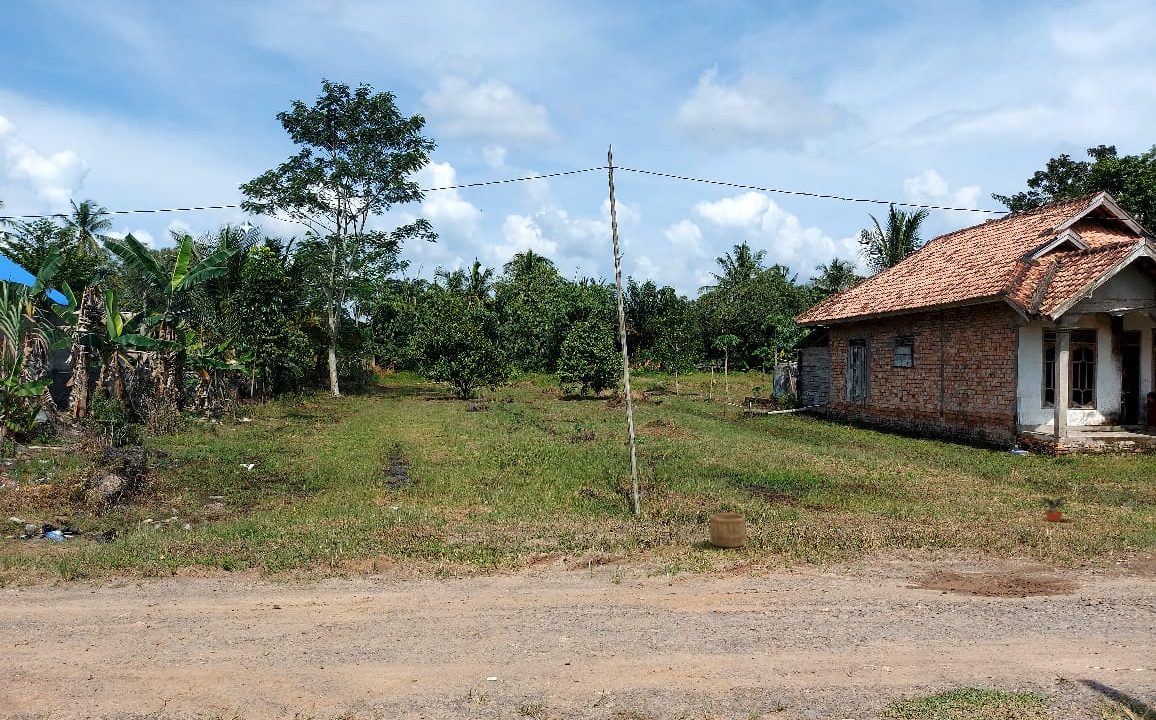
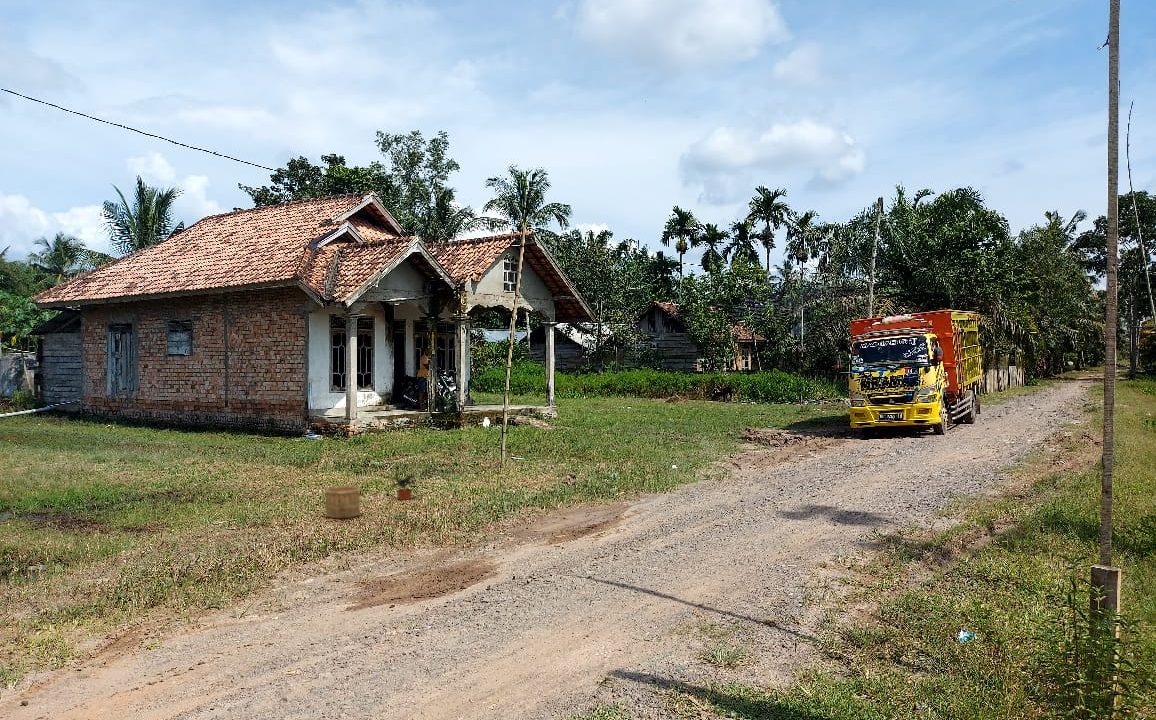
wooden bucket: present [709,513,746,547] -> present [325,486,360,518]

